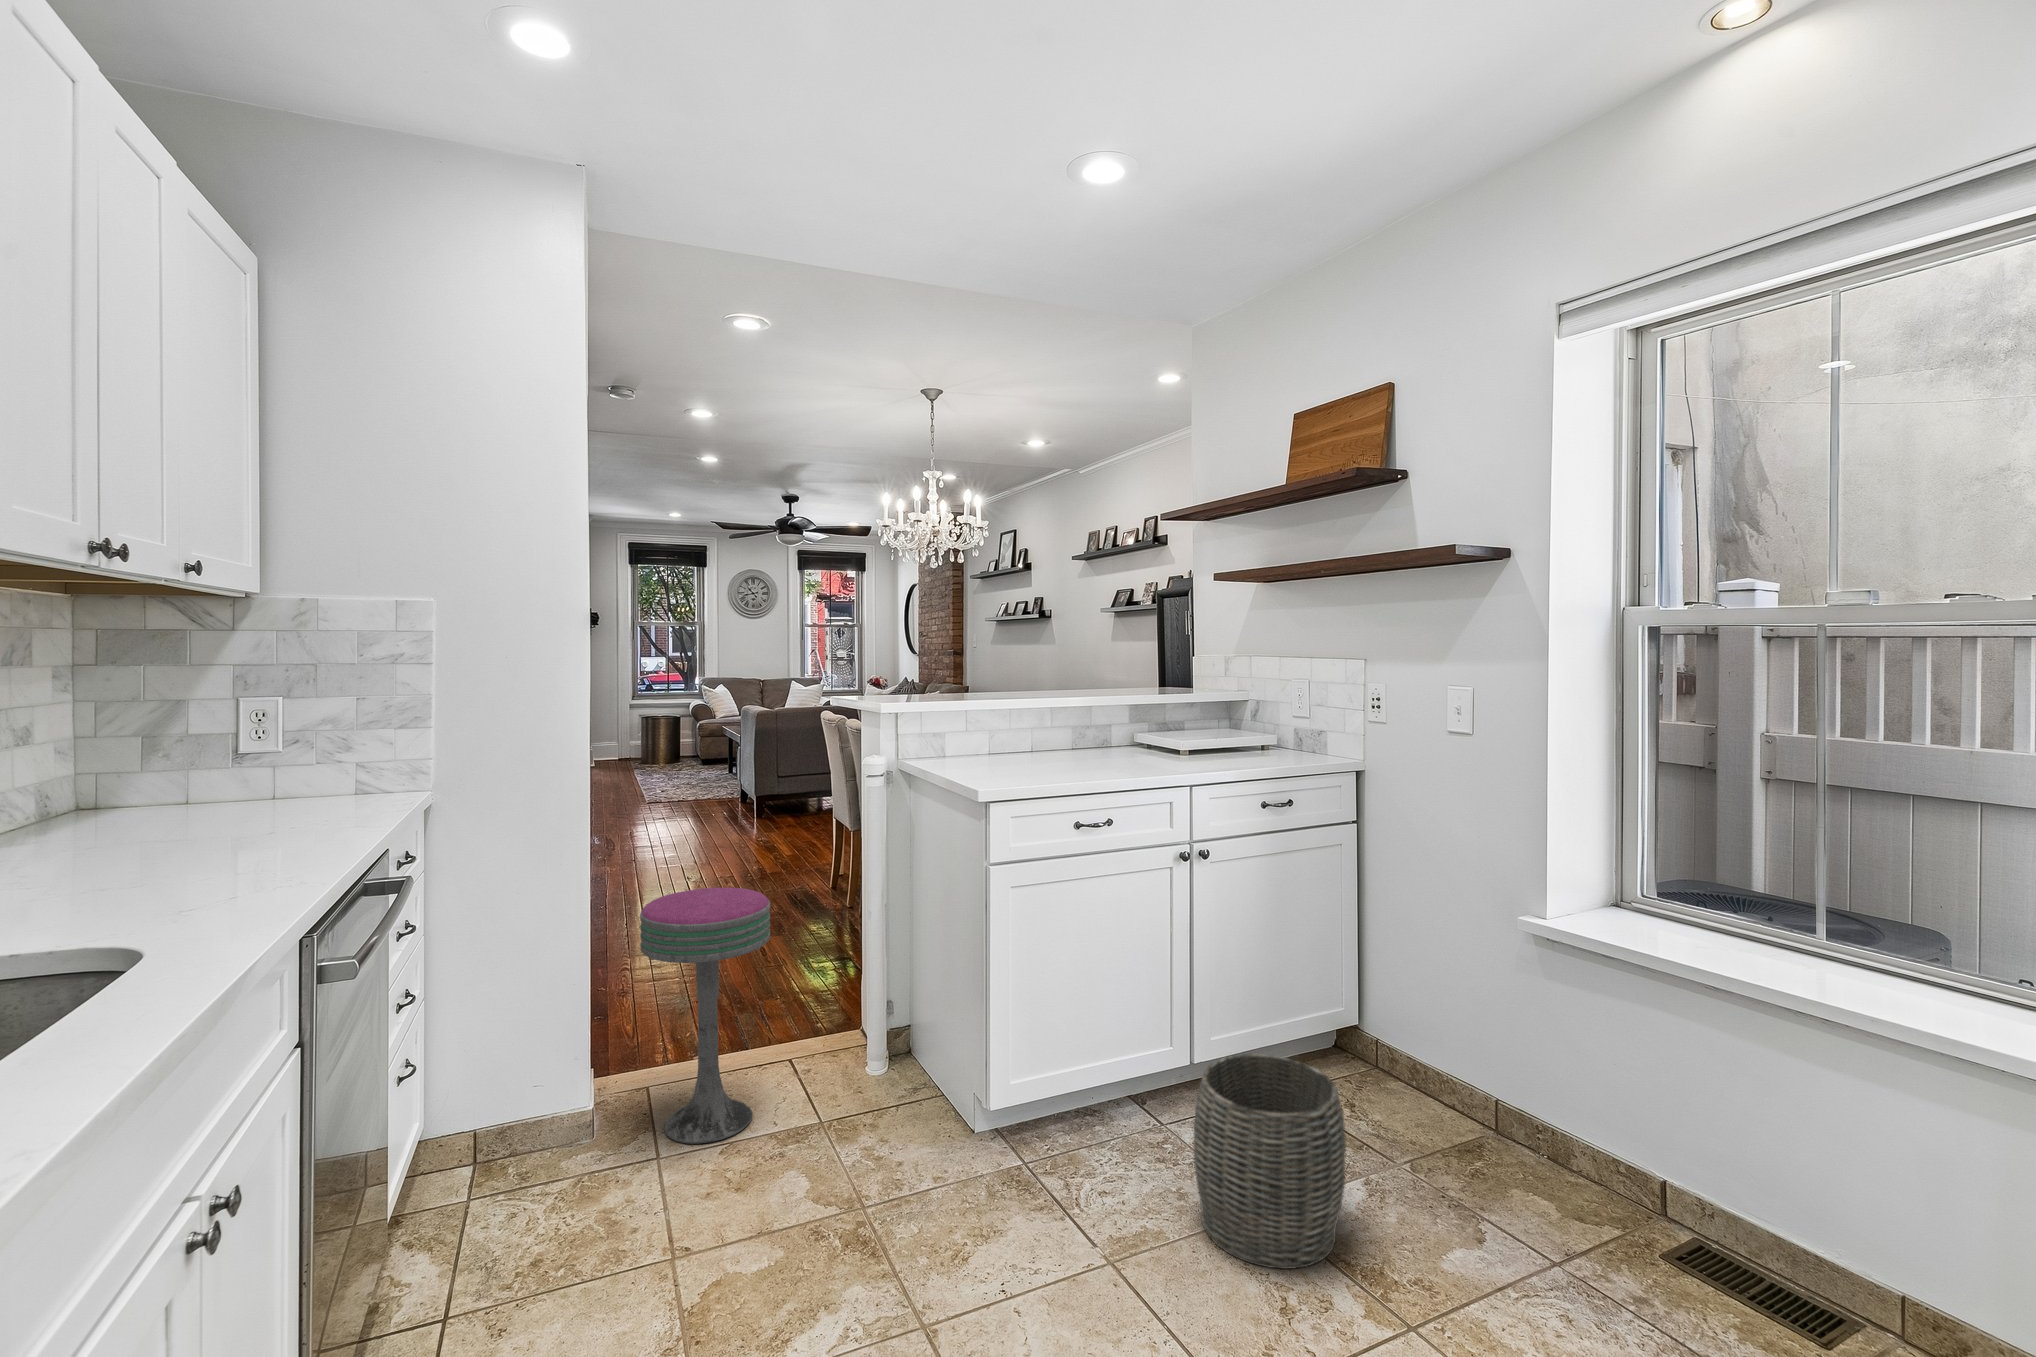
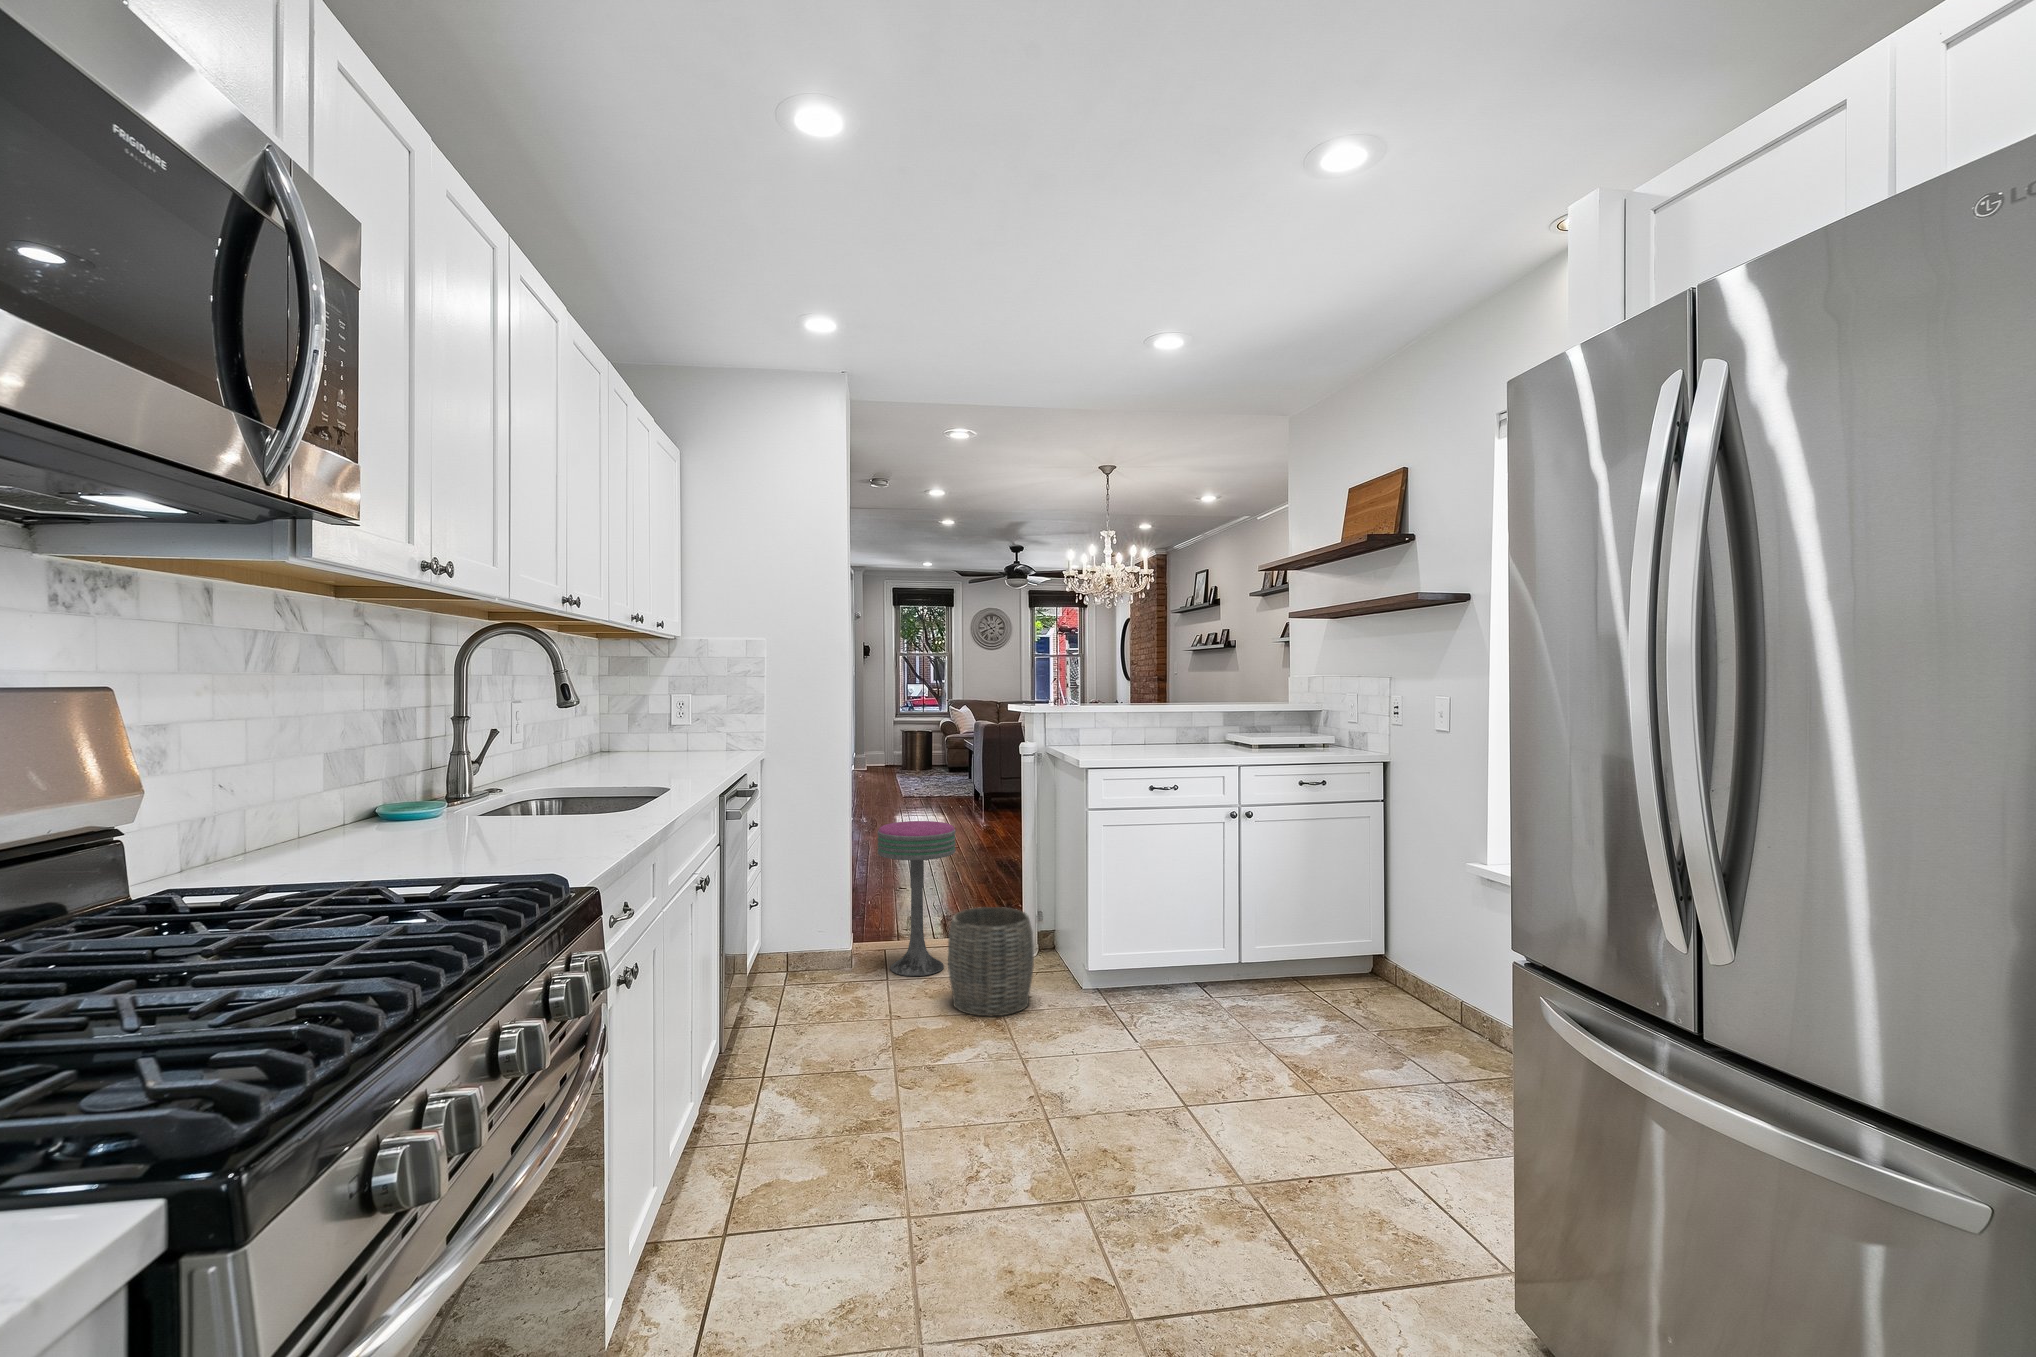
woven basket: present [1194,1054,1346,1269] -> present [948,907,1034,1016]

